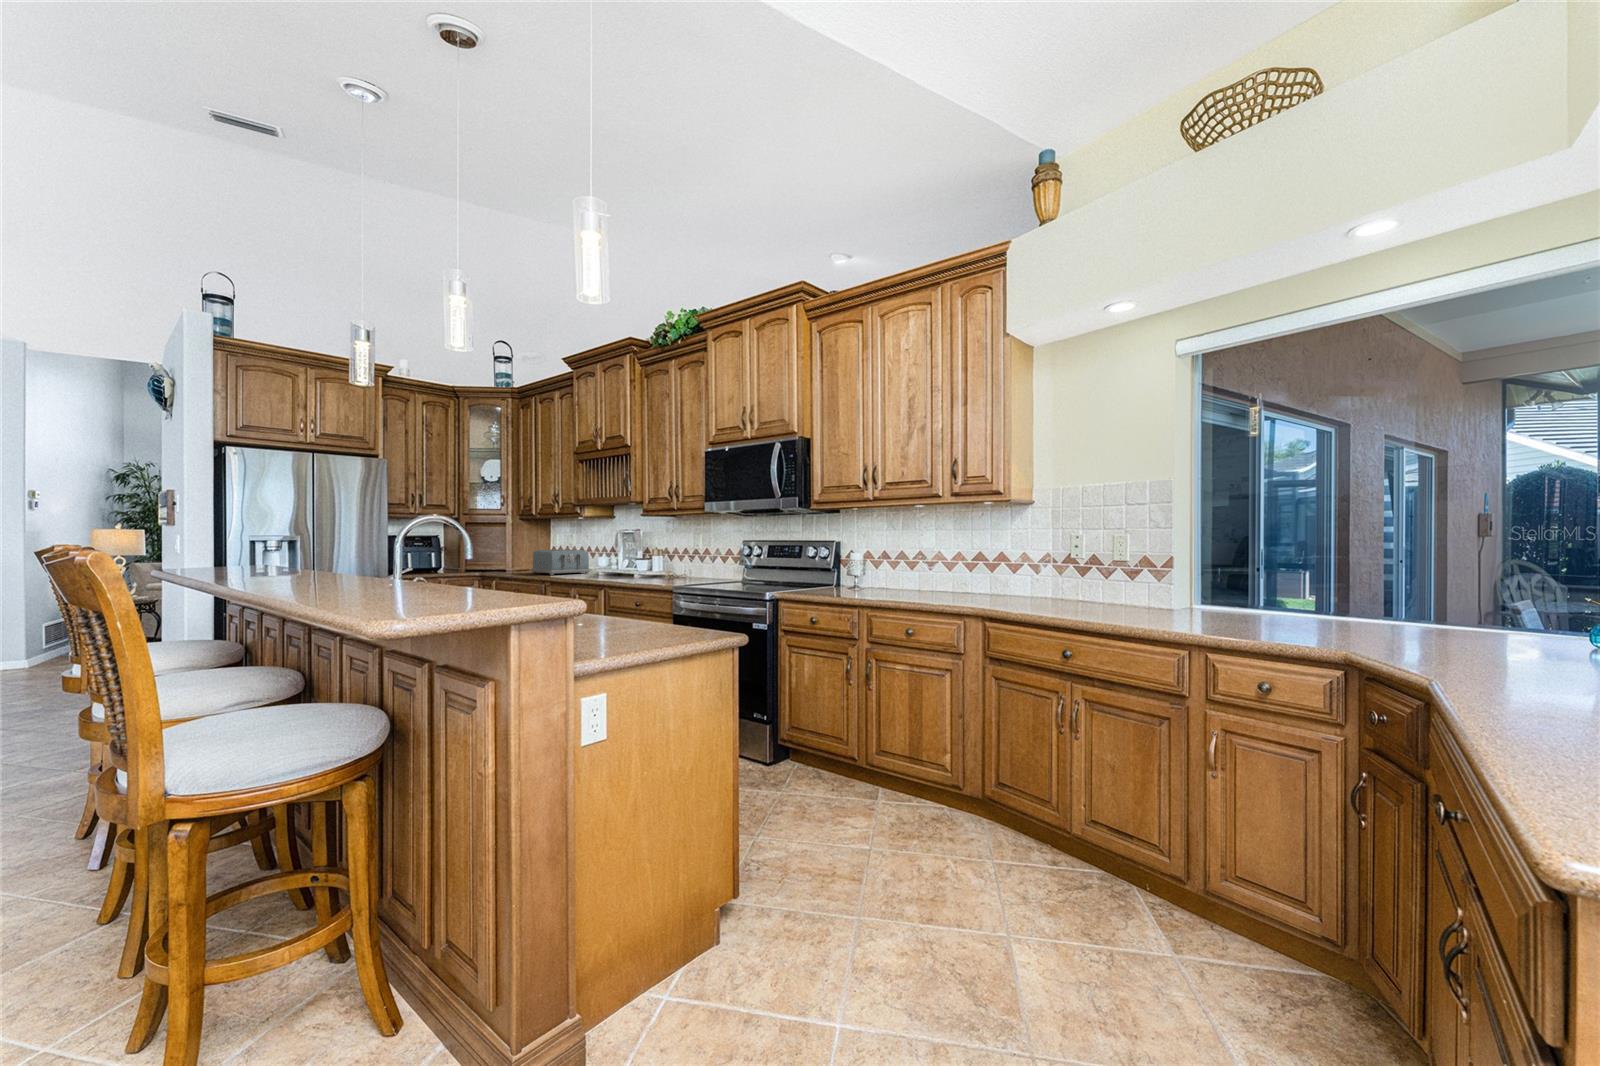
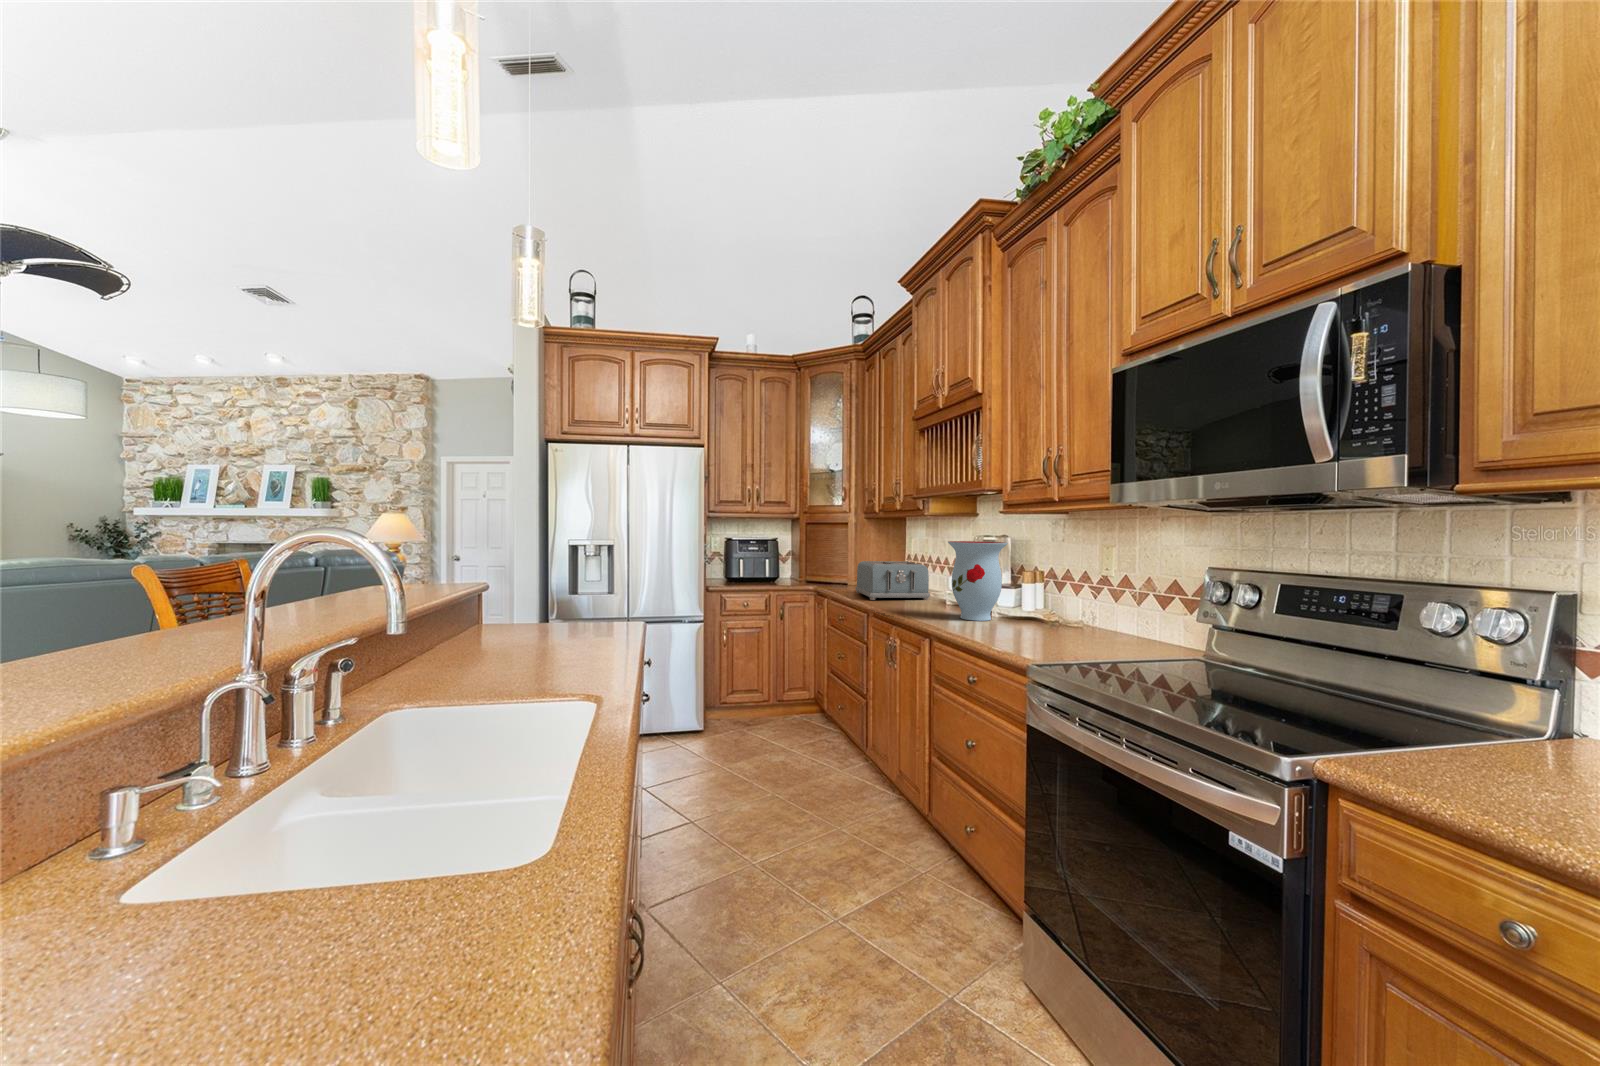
vase: none [613,533,648,578] -> present [948,541,1008,621]

